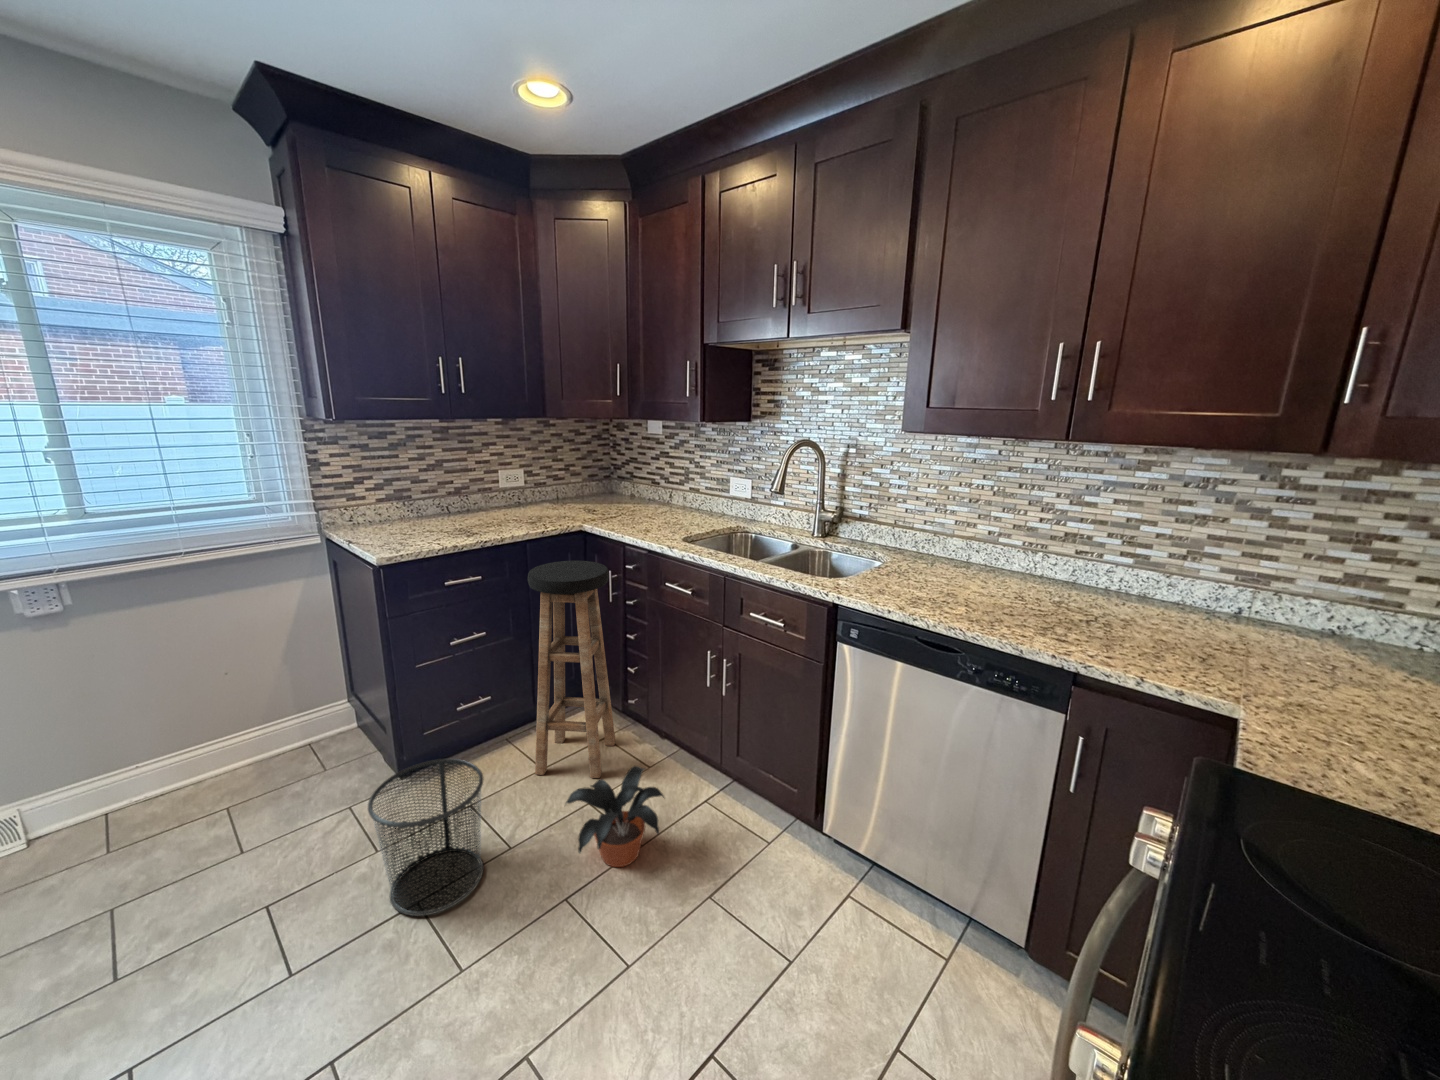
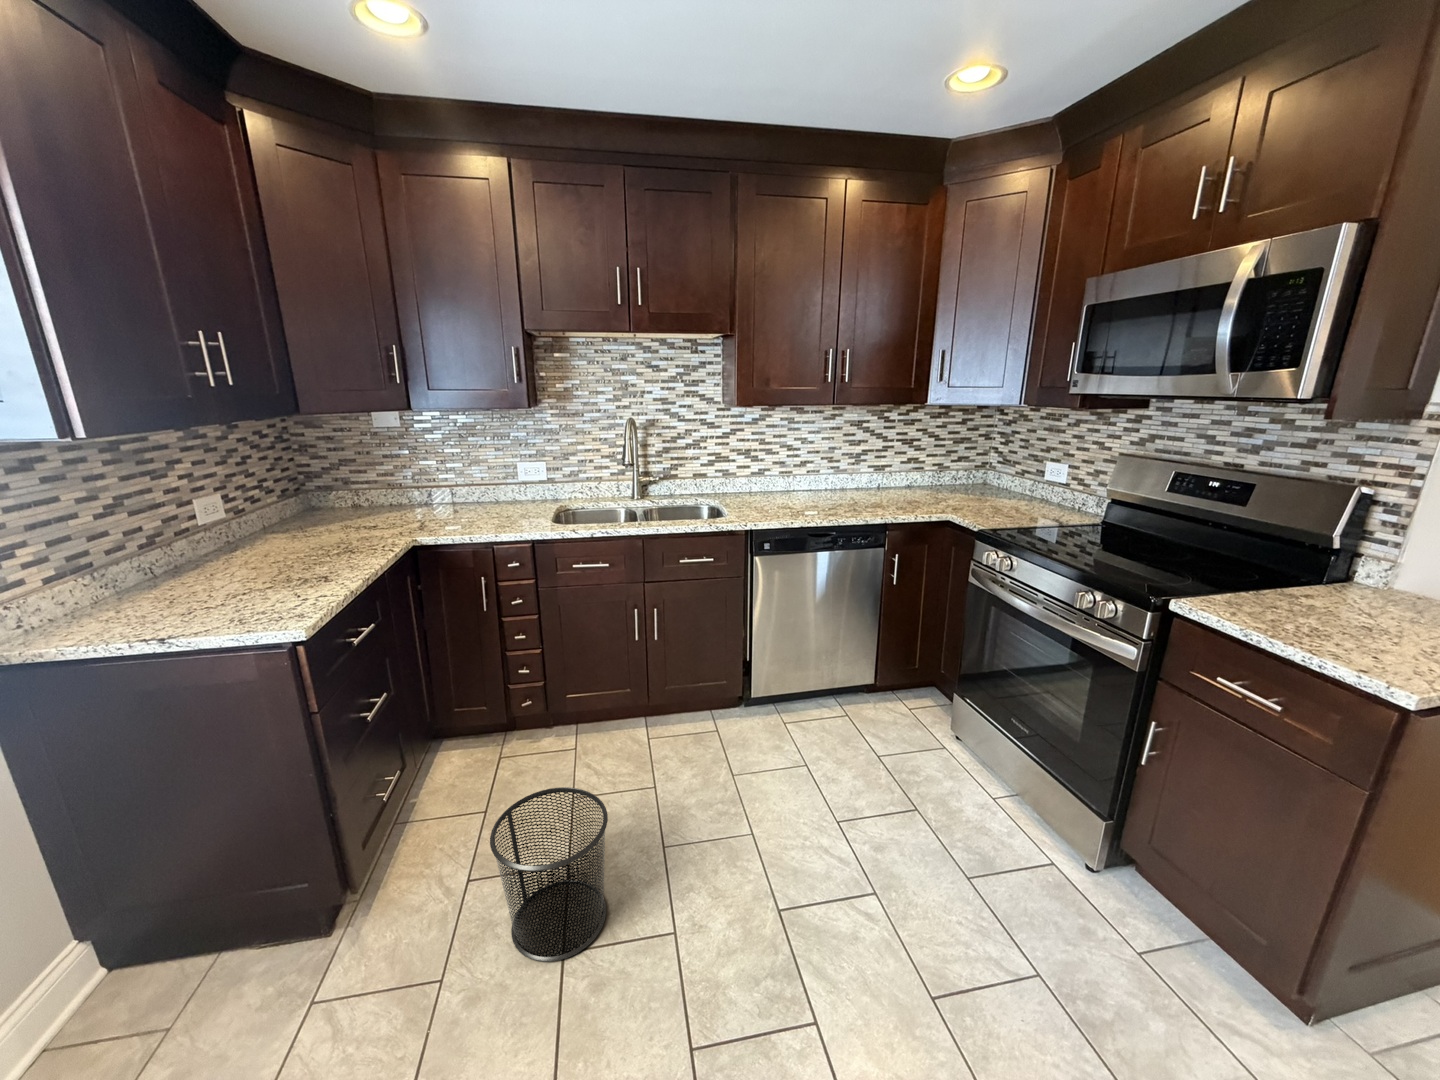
bar stool: present [528,561,615,778] -> none [434,568,554,815]
potted plant: present [566,766,664,867] -> none [605,721,696,808]

